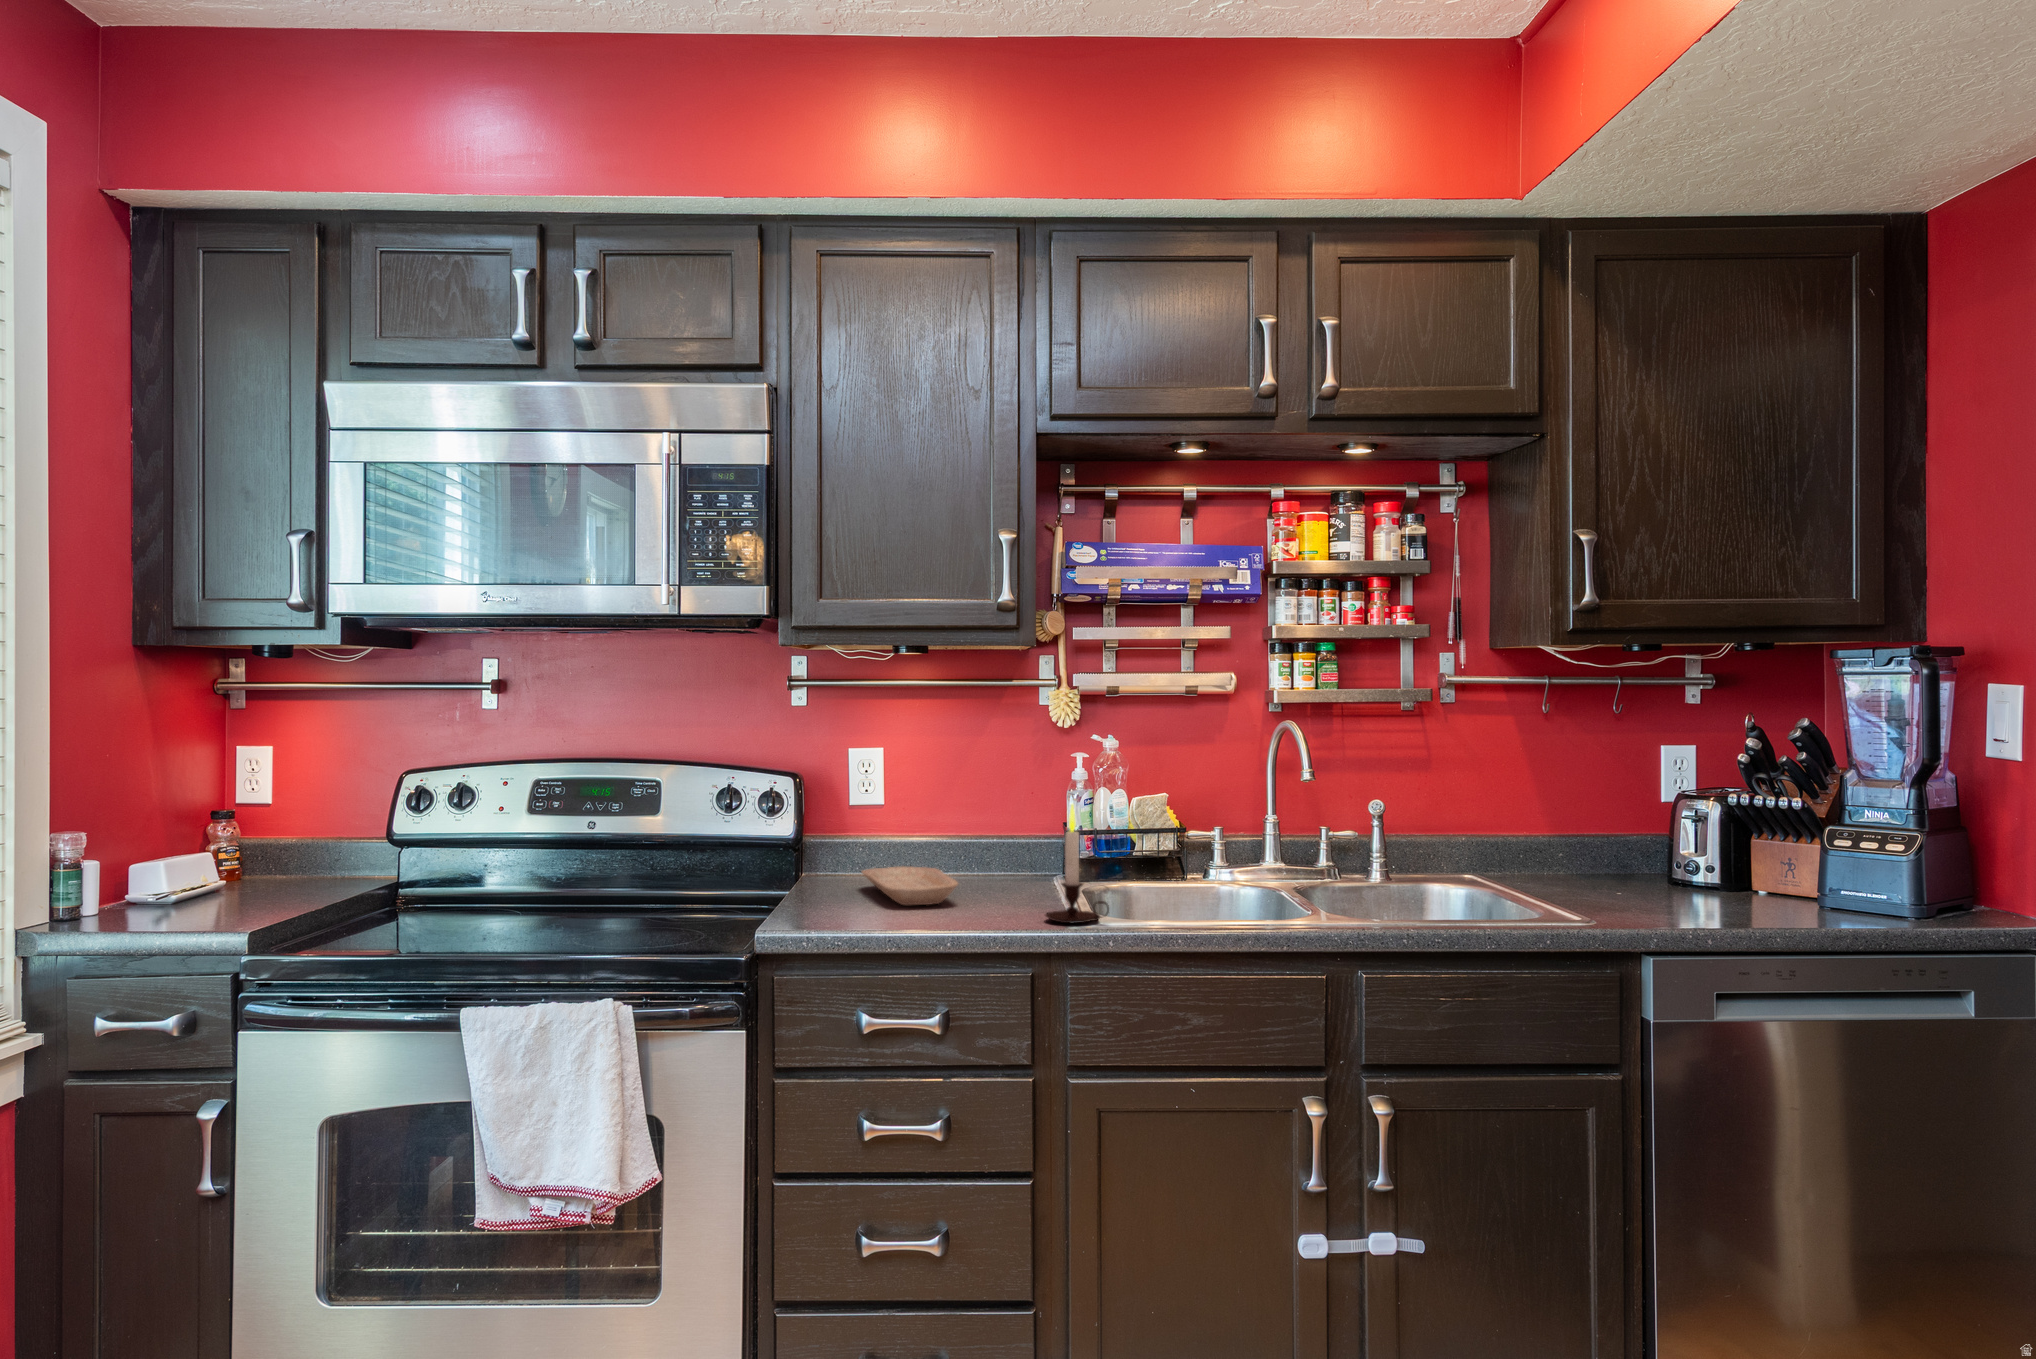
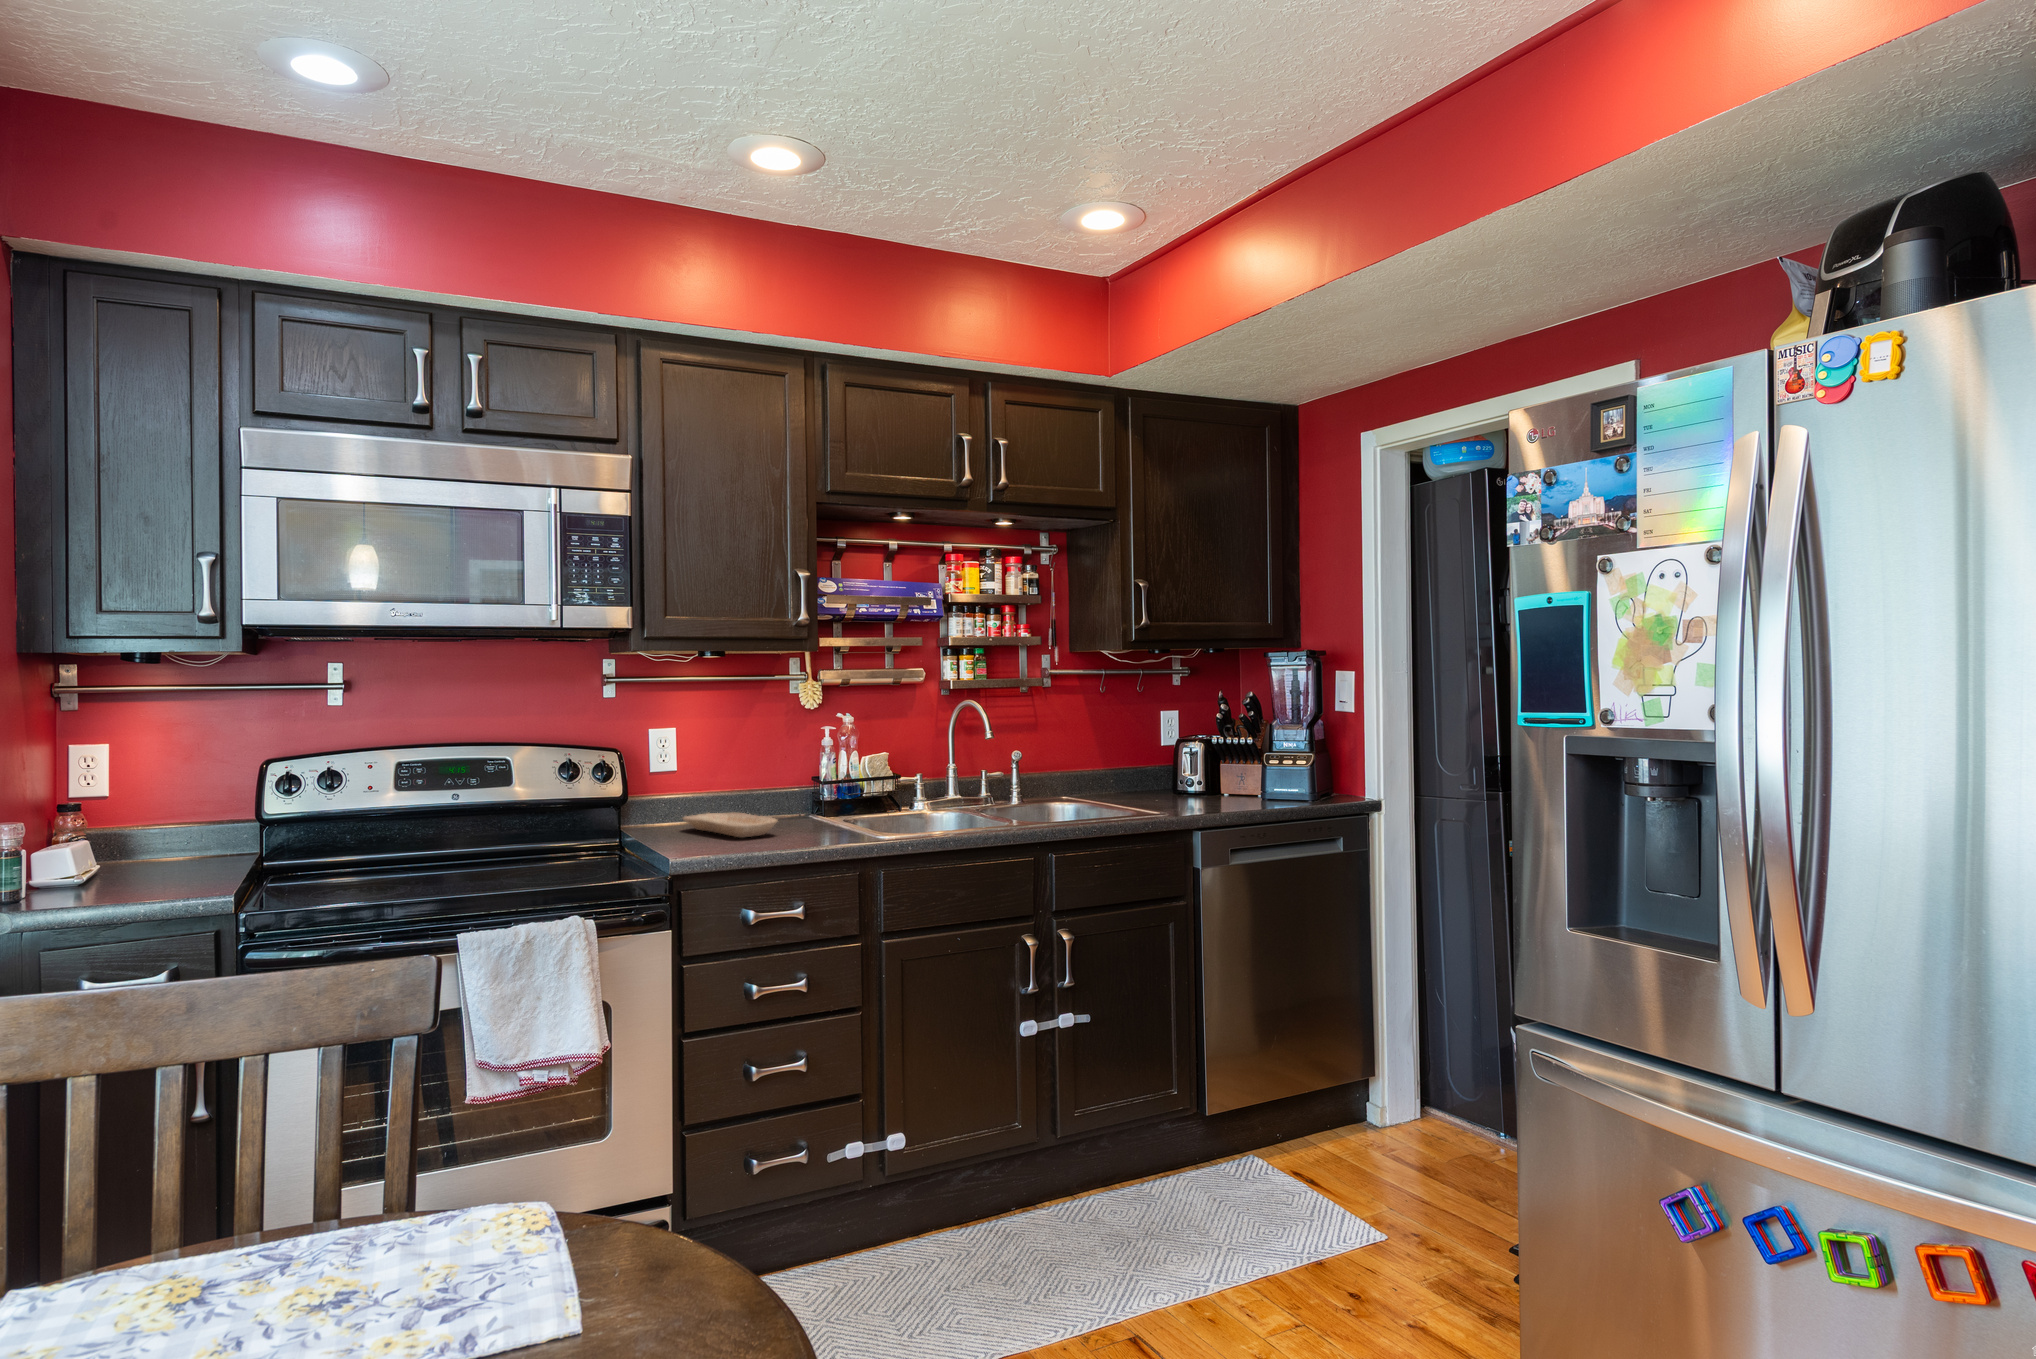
candle: present [1045,805,1109,923] -> none [856,757,902,838]

